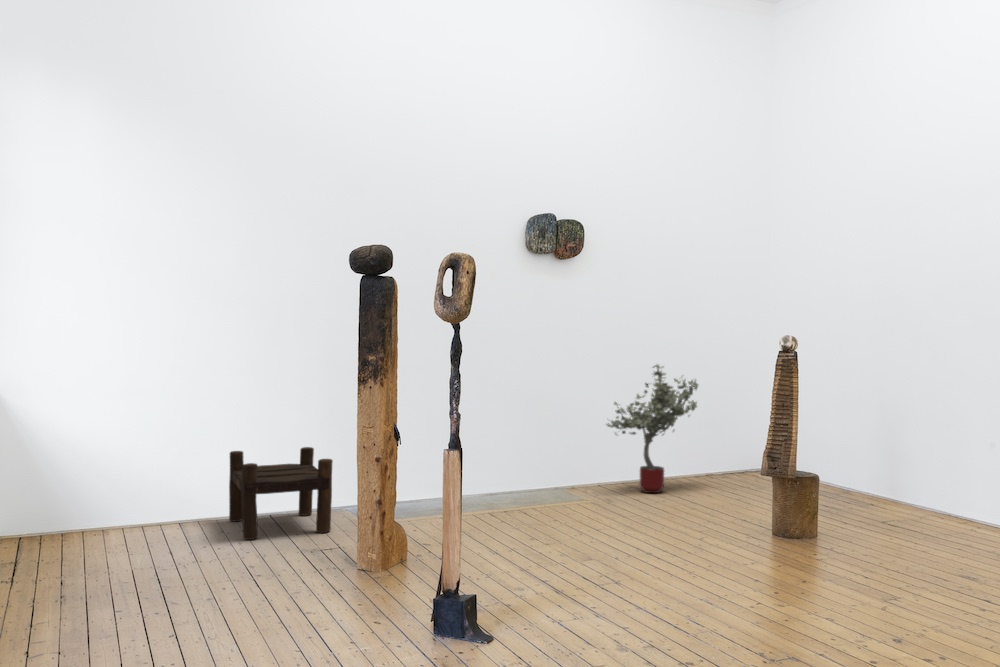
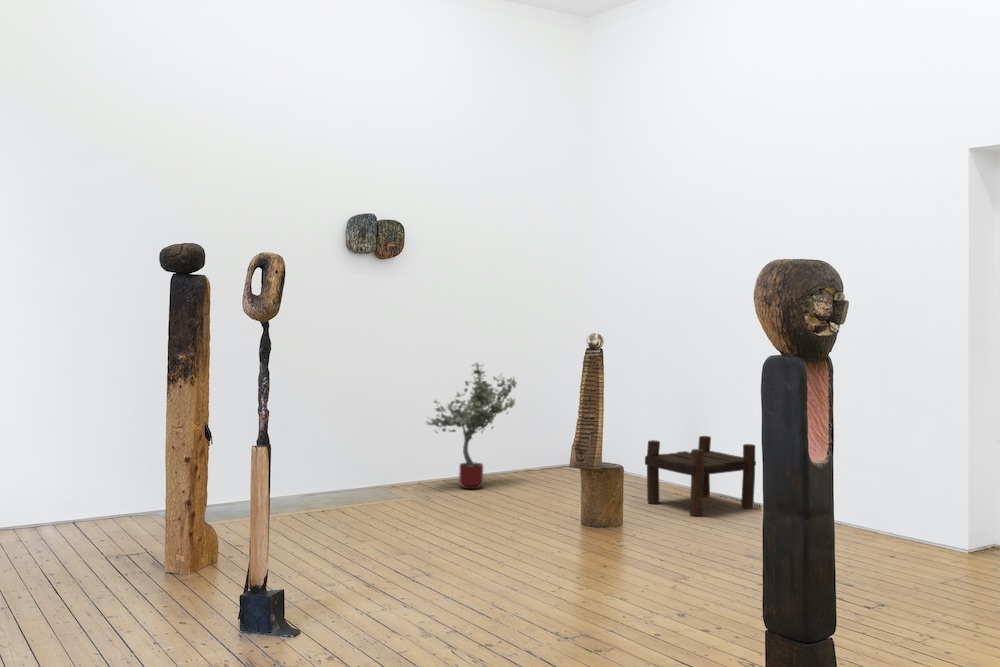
stool: present [229,447,333,540] -> present [645,436,756,516]

